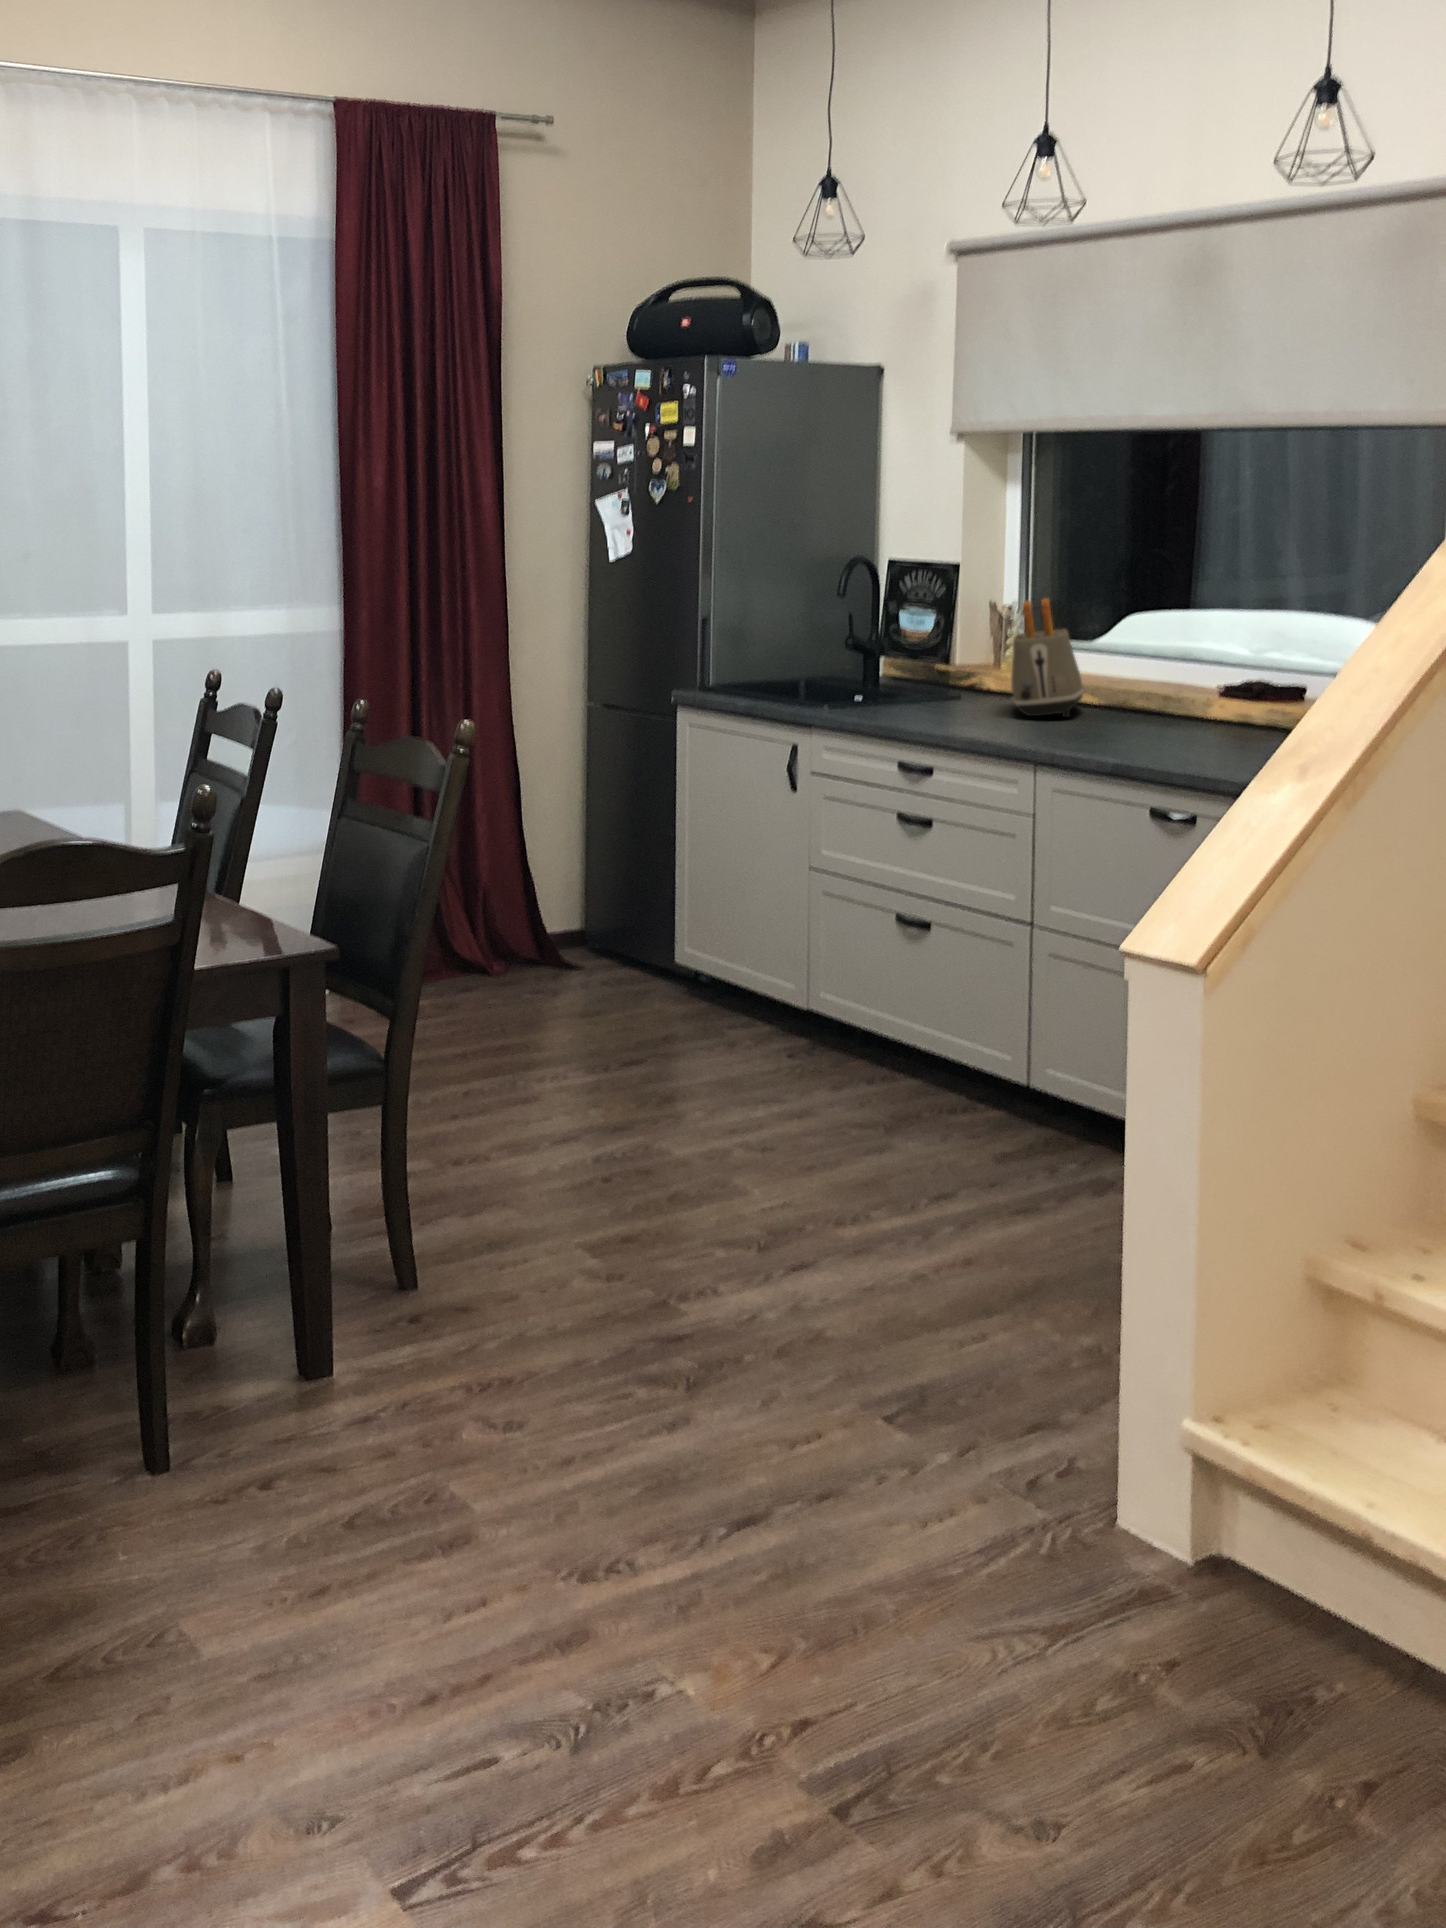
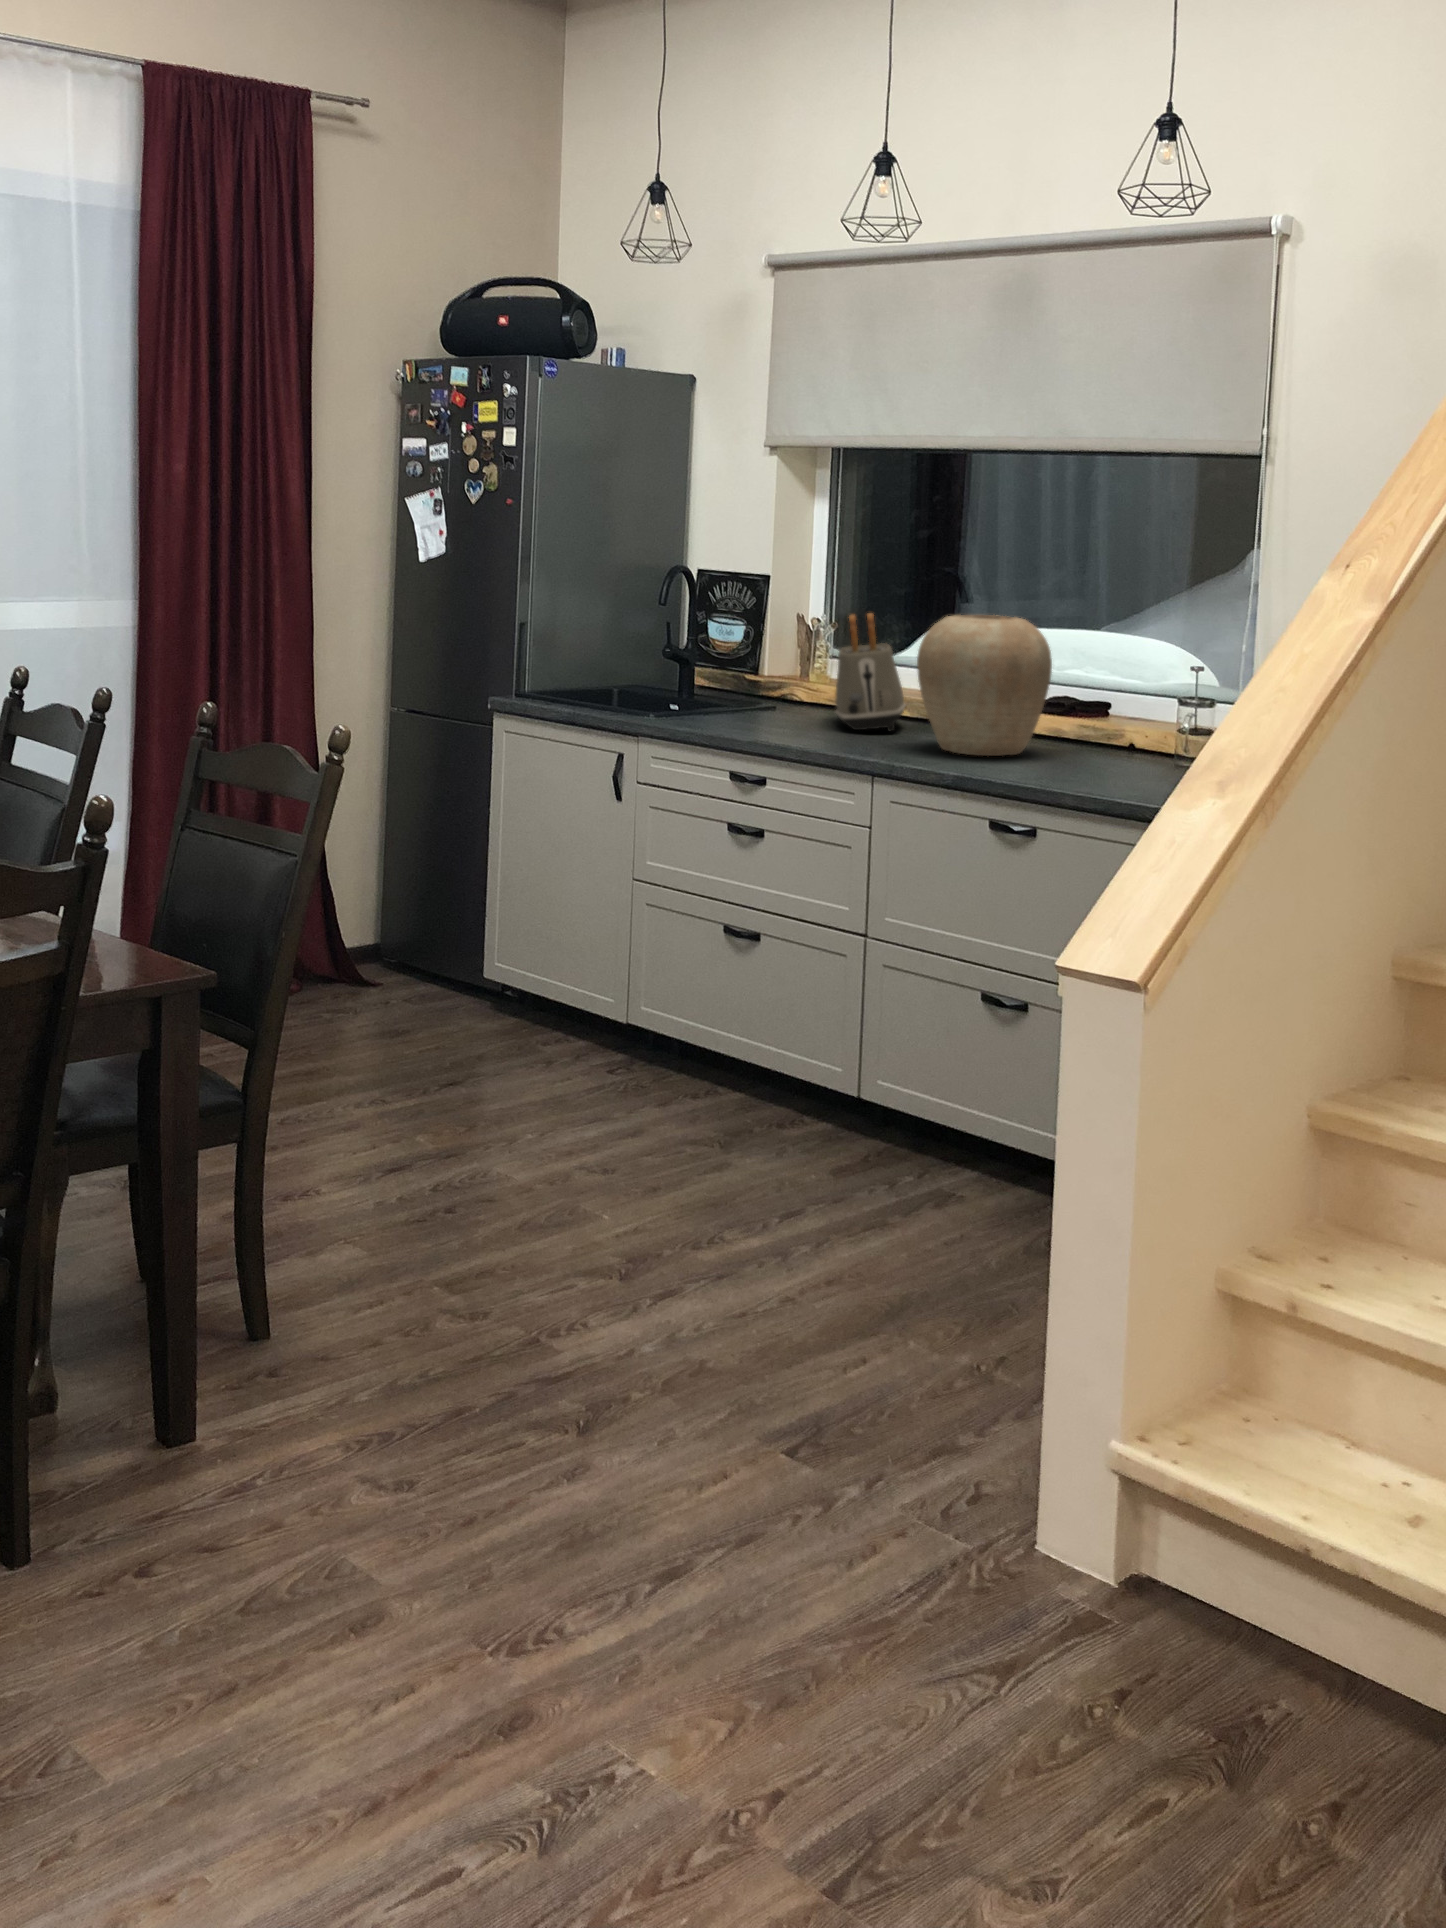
vase: none [1084,598,1226,741] -> present [917,615,1052,756]

